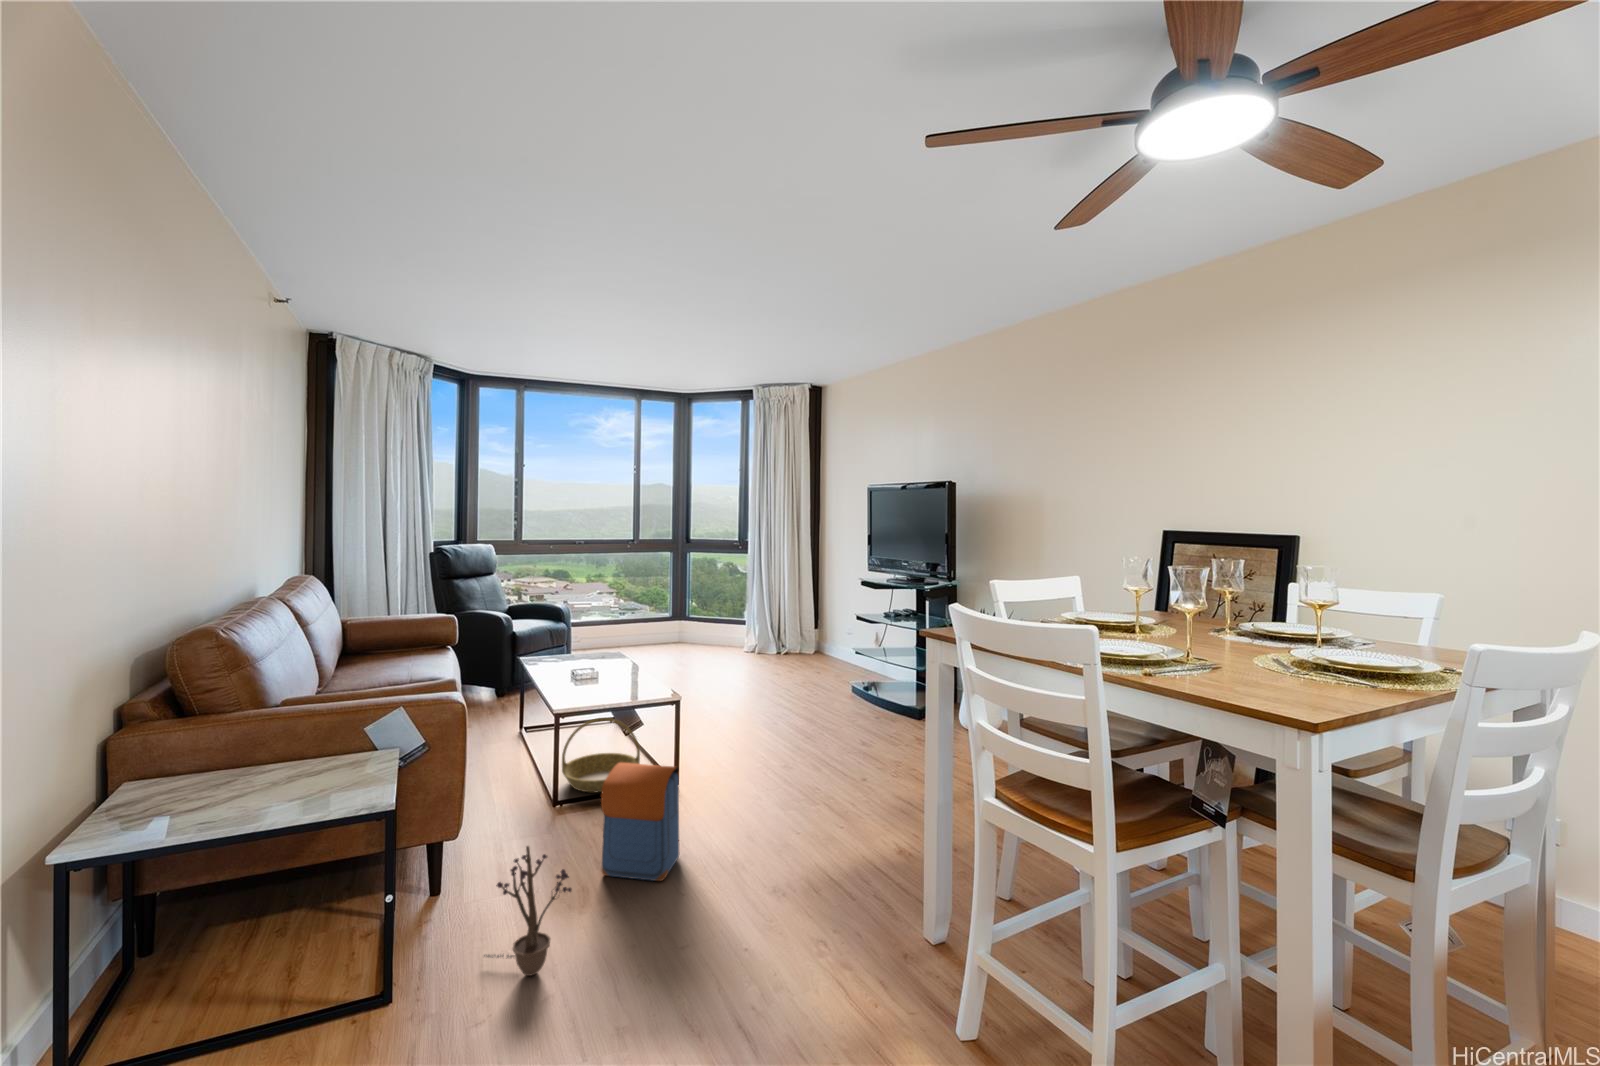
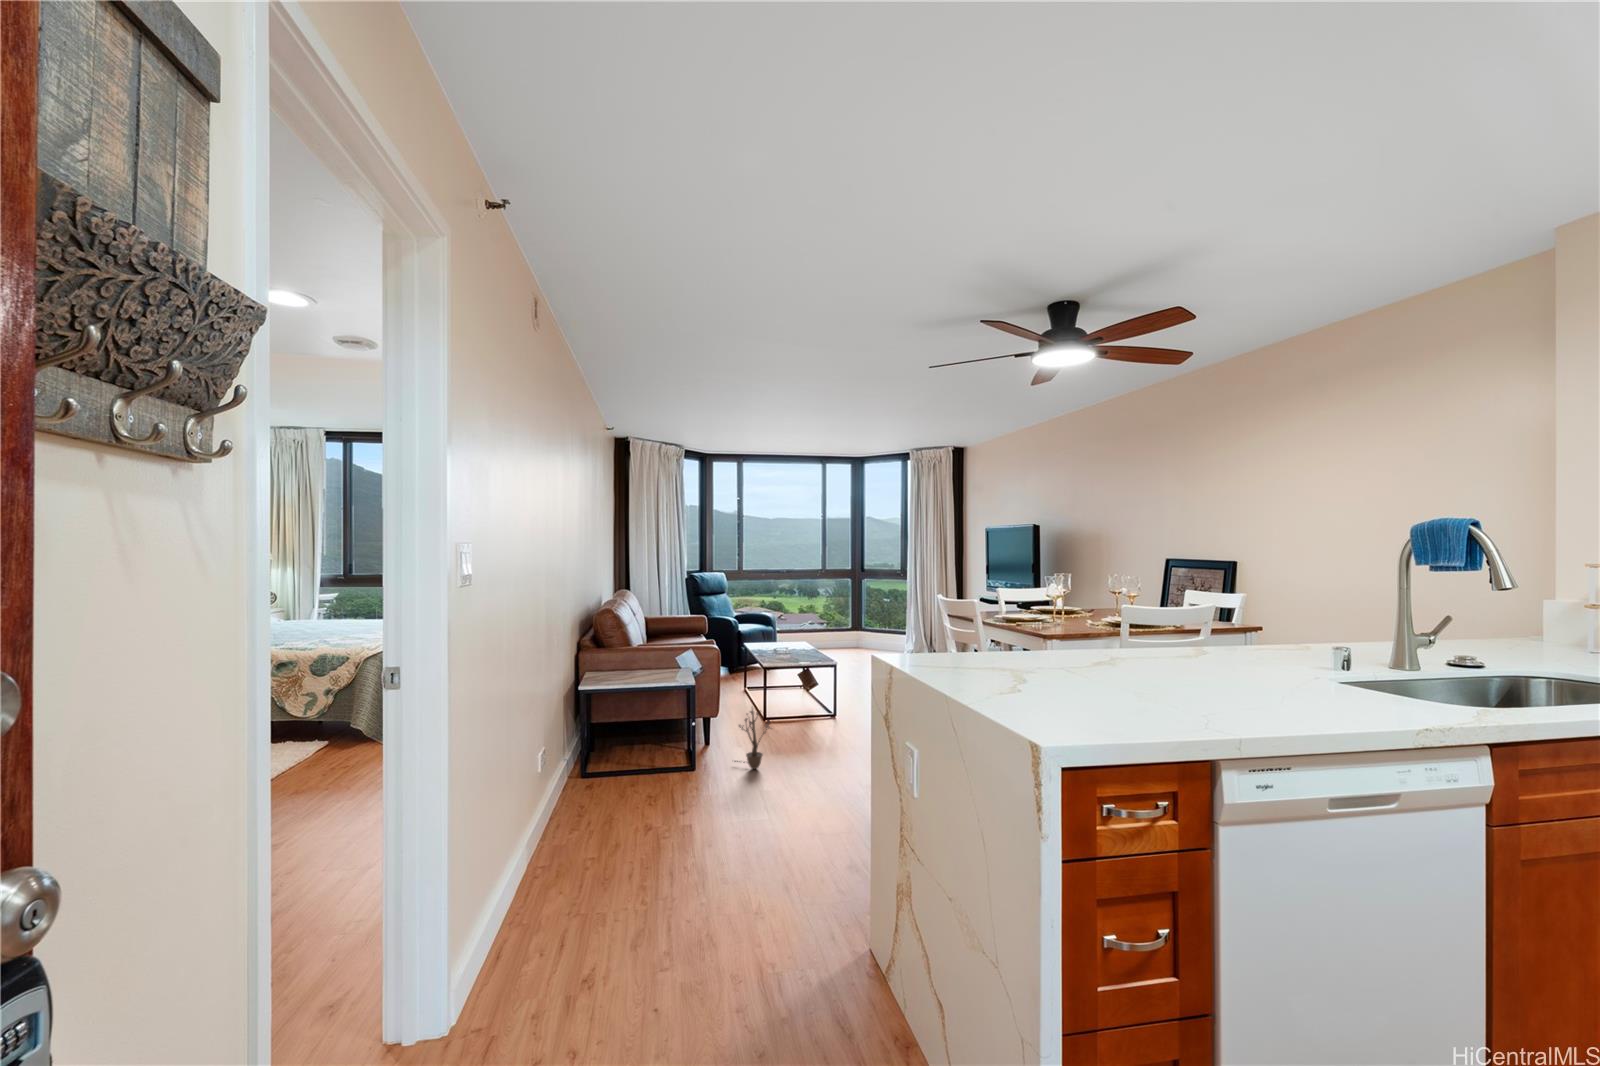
basket: present [562,718,640,792] -> none [768,673,814,717]
backpack: present [601,763,679,881] -> none [788,687,831,749]

